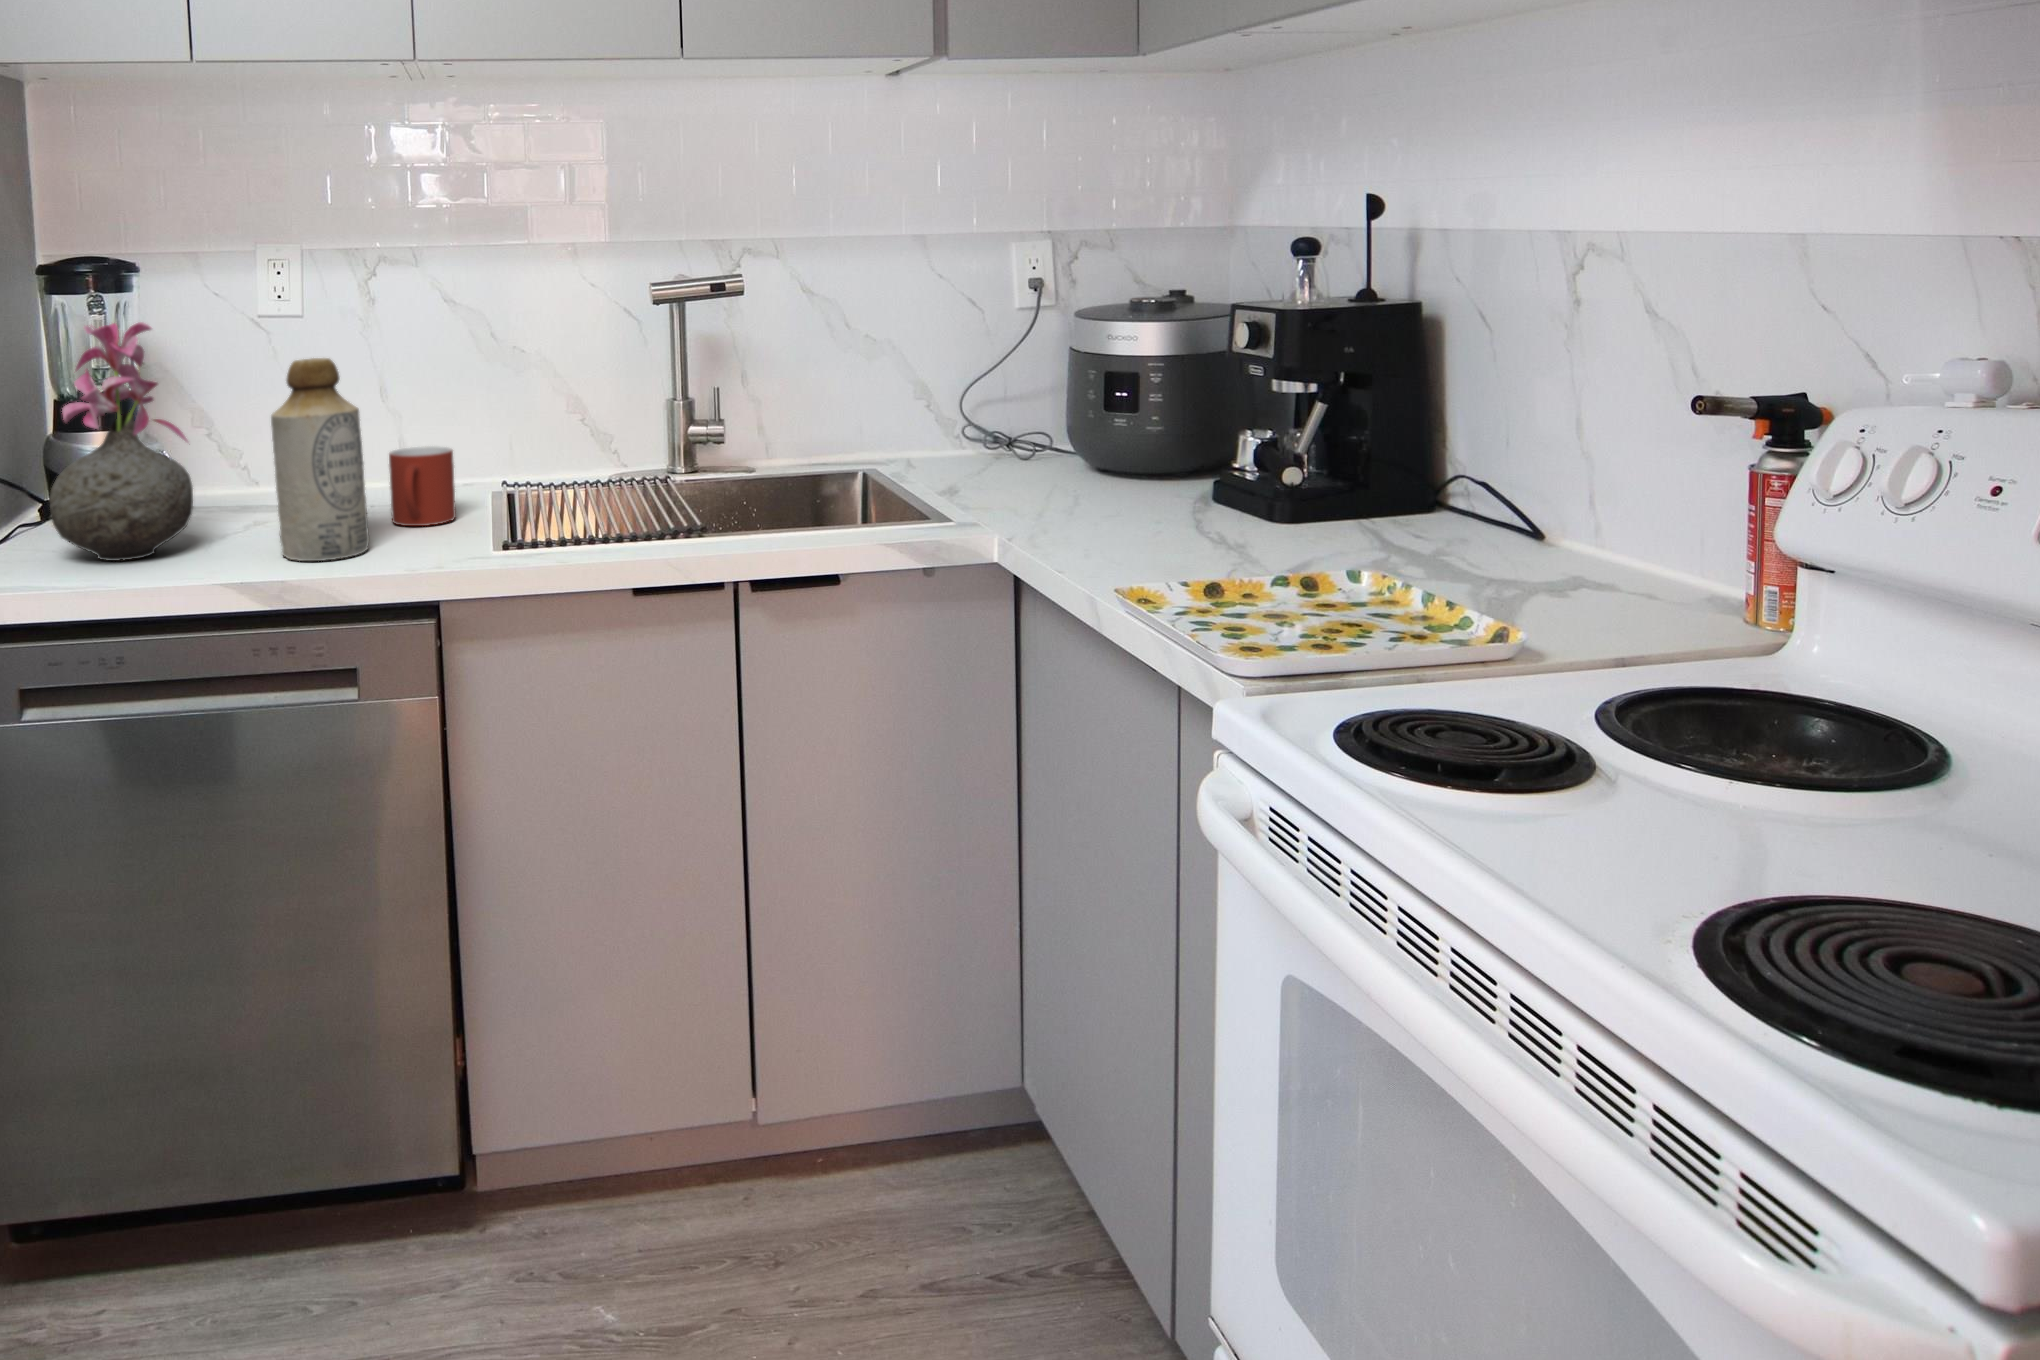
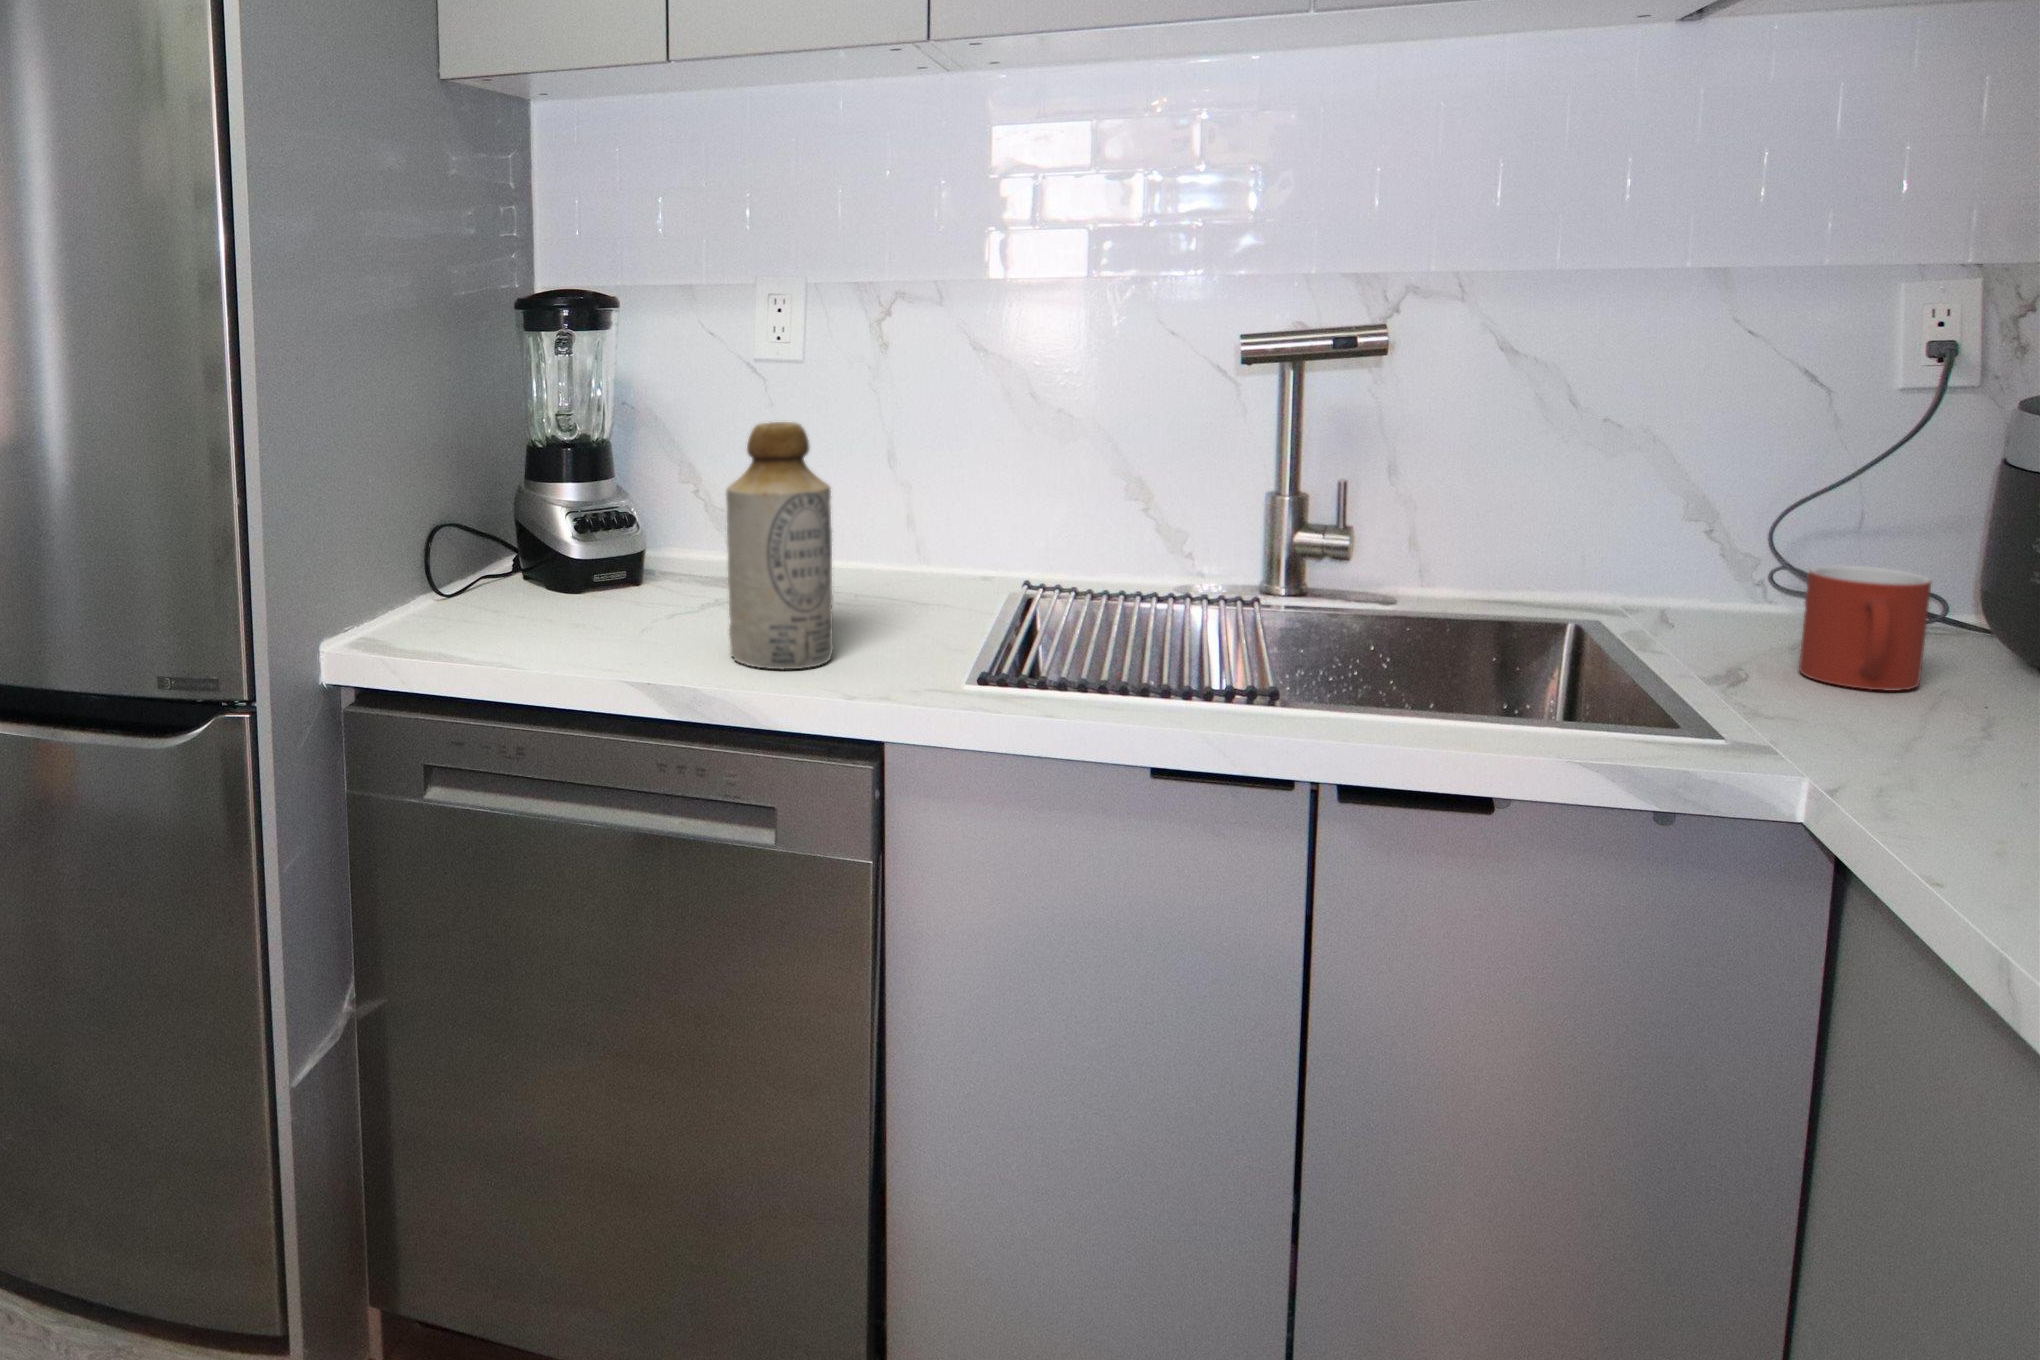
vase: present [50,322,193,561] -> none [494,368,646,637]
mug: present [389,446,456,526] -> present [1799,565,1932,691]

